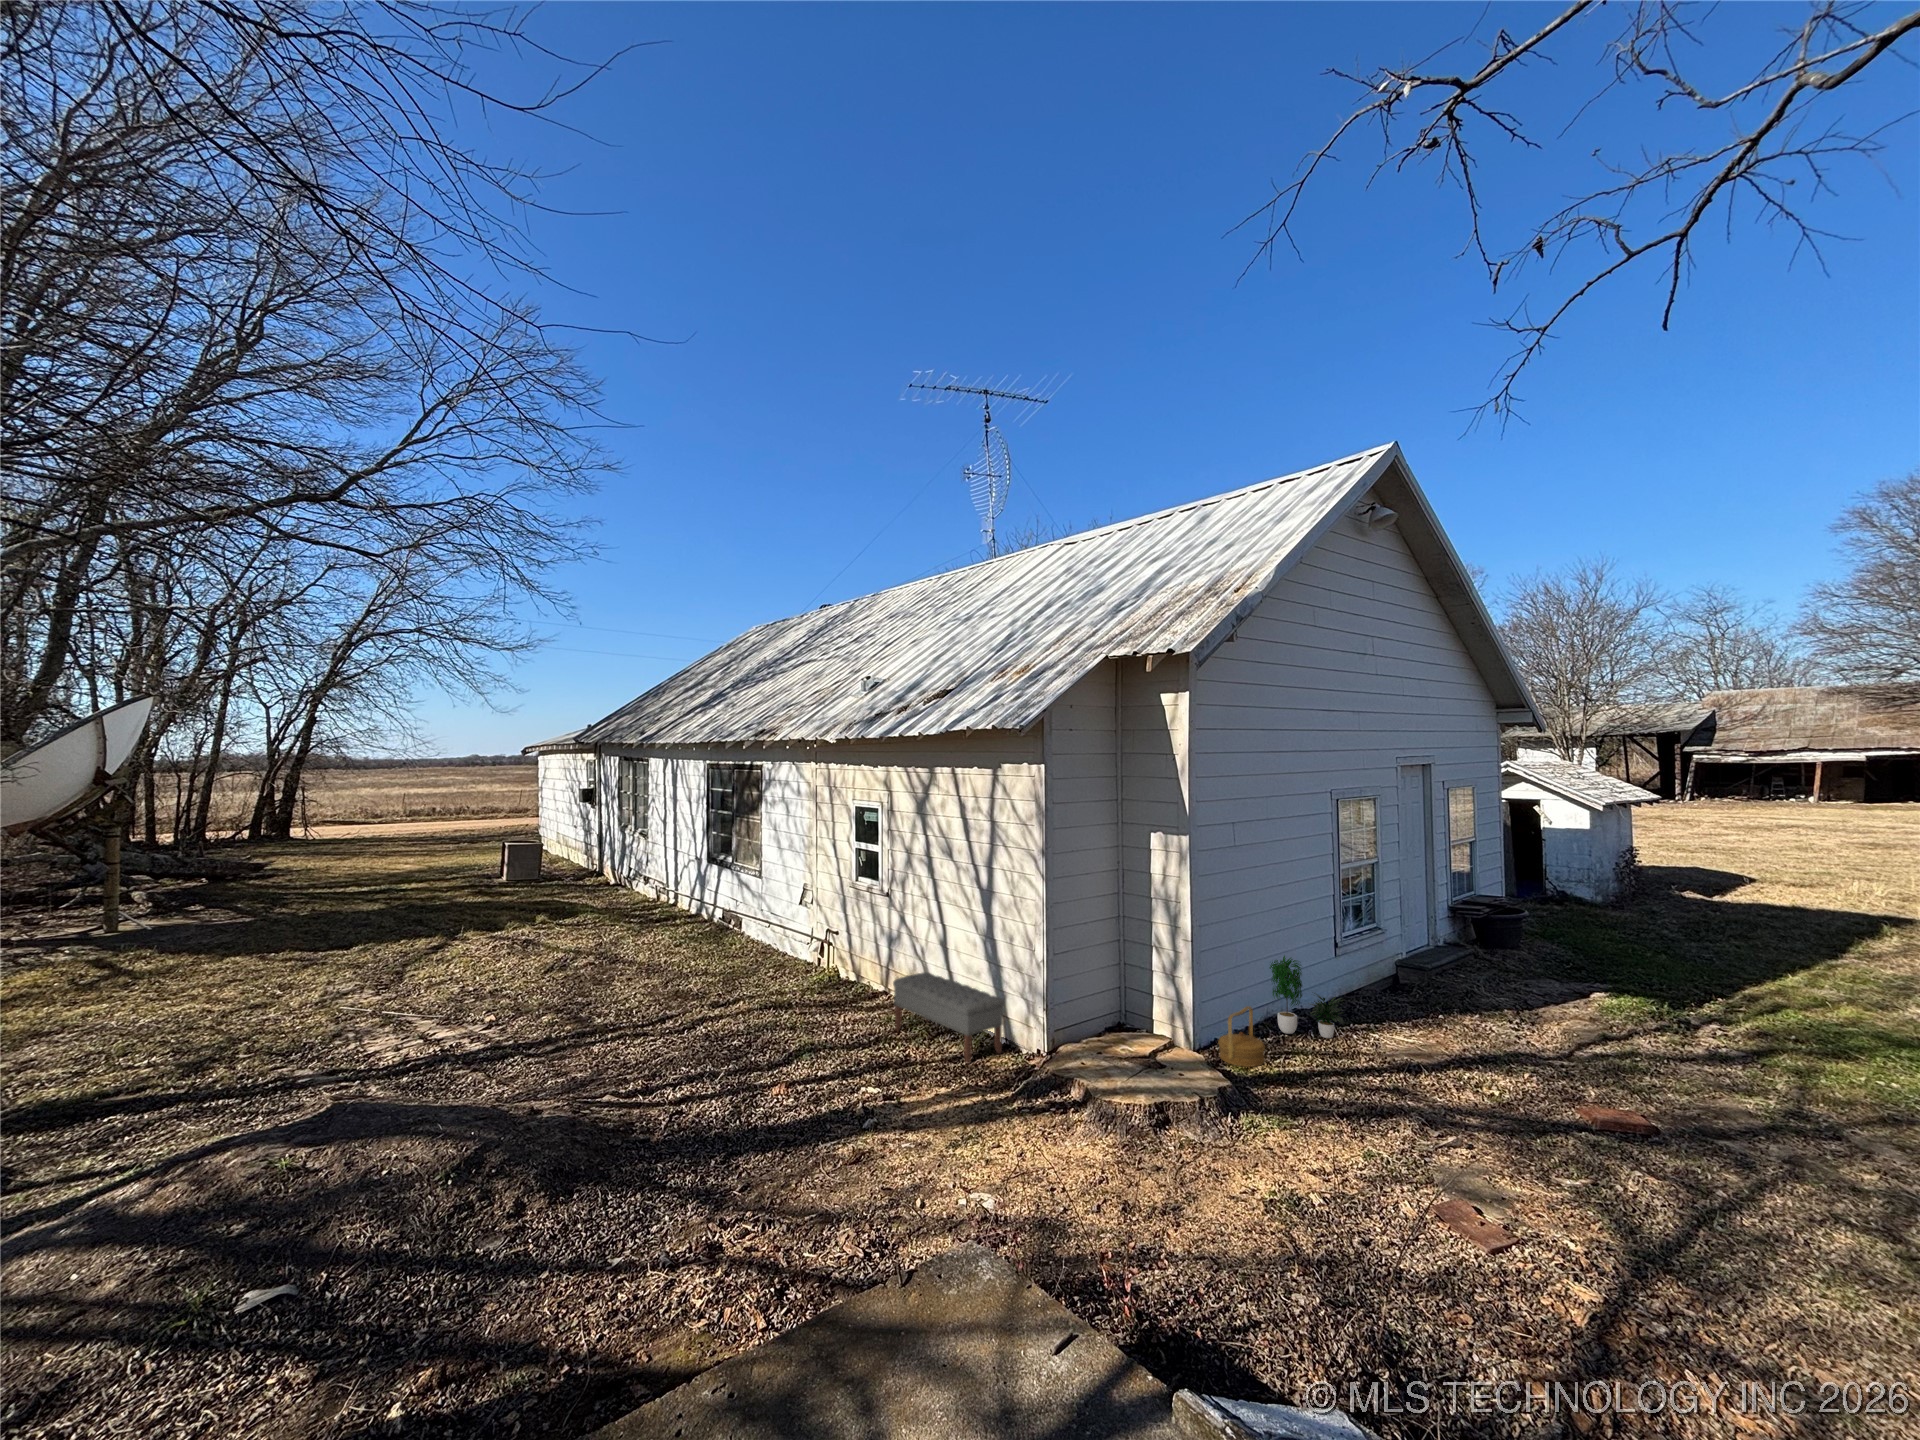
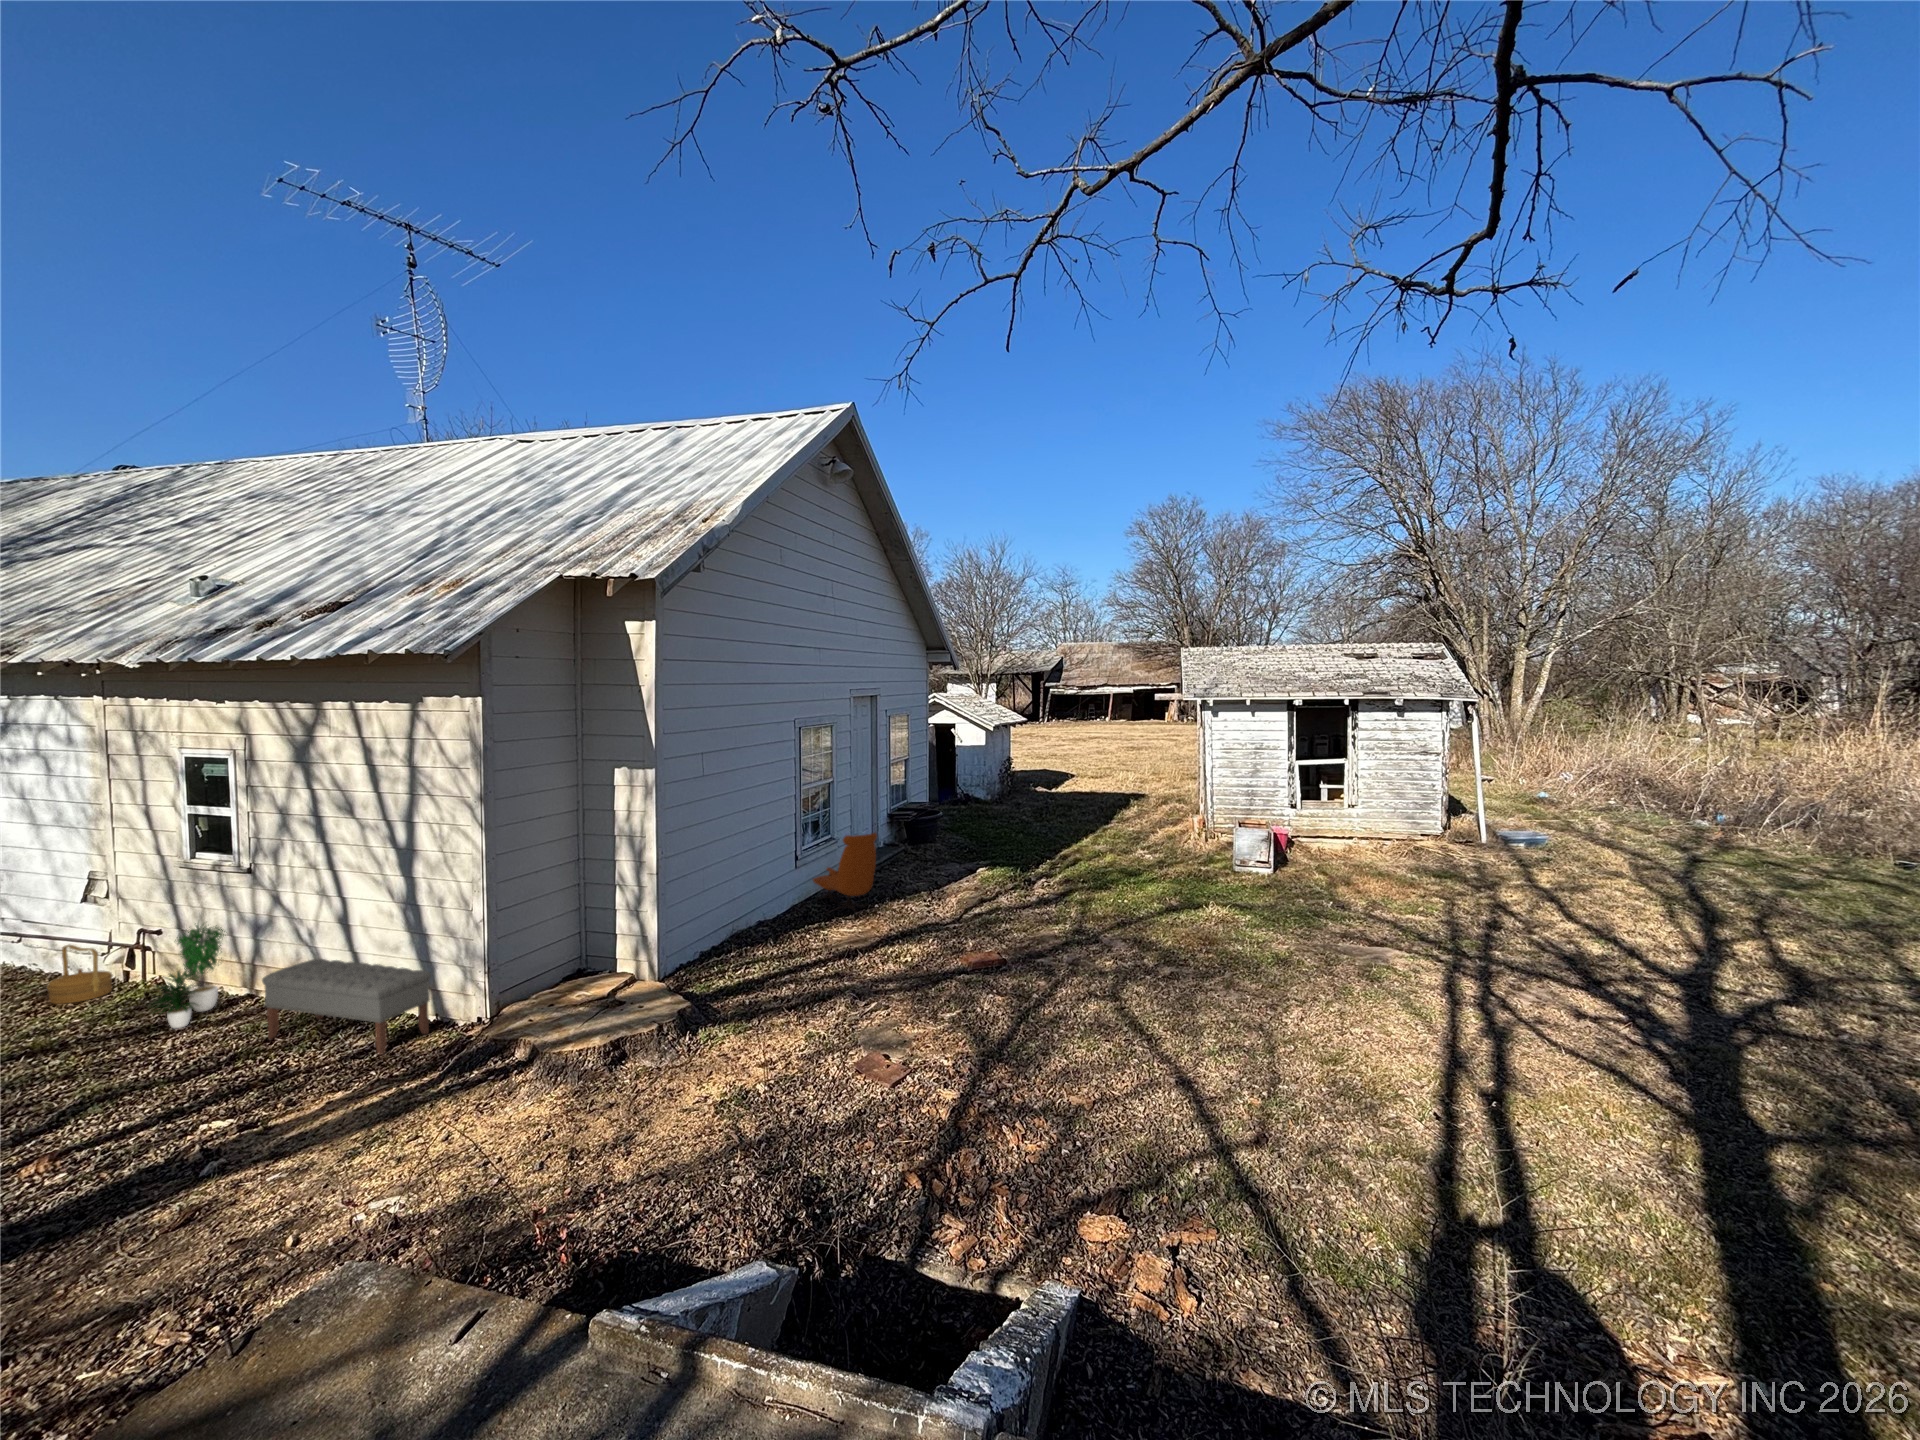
lounge chair: none [1353,923,1436,1019] -> present [813,833,877,914]
potted plant: present [1270,956,1343,1038] -> present [153,925,225,1029]
woven basket: present [1218,1006,1265,1067] -> present [47,945,113,1004]

